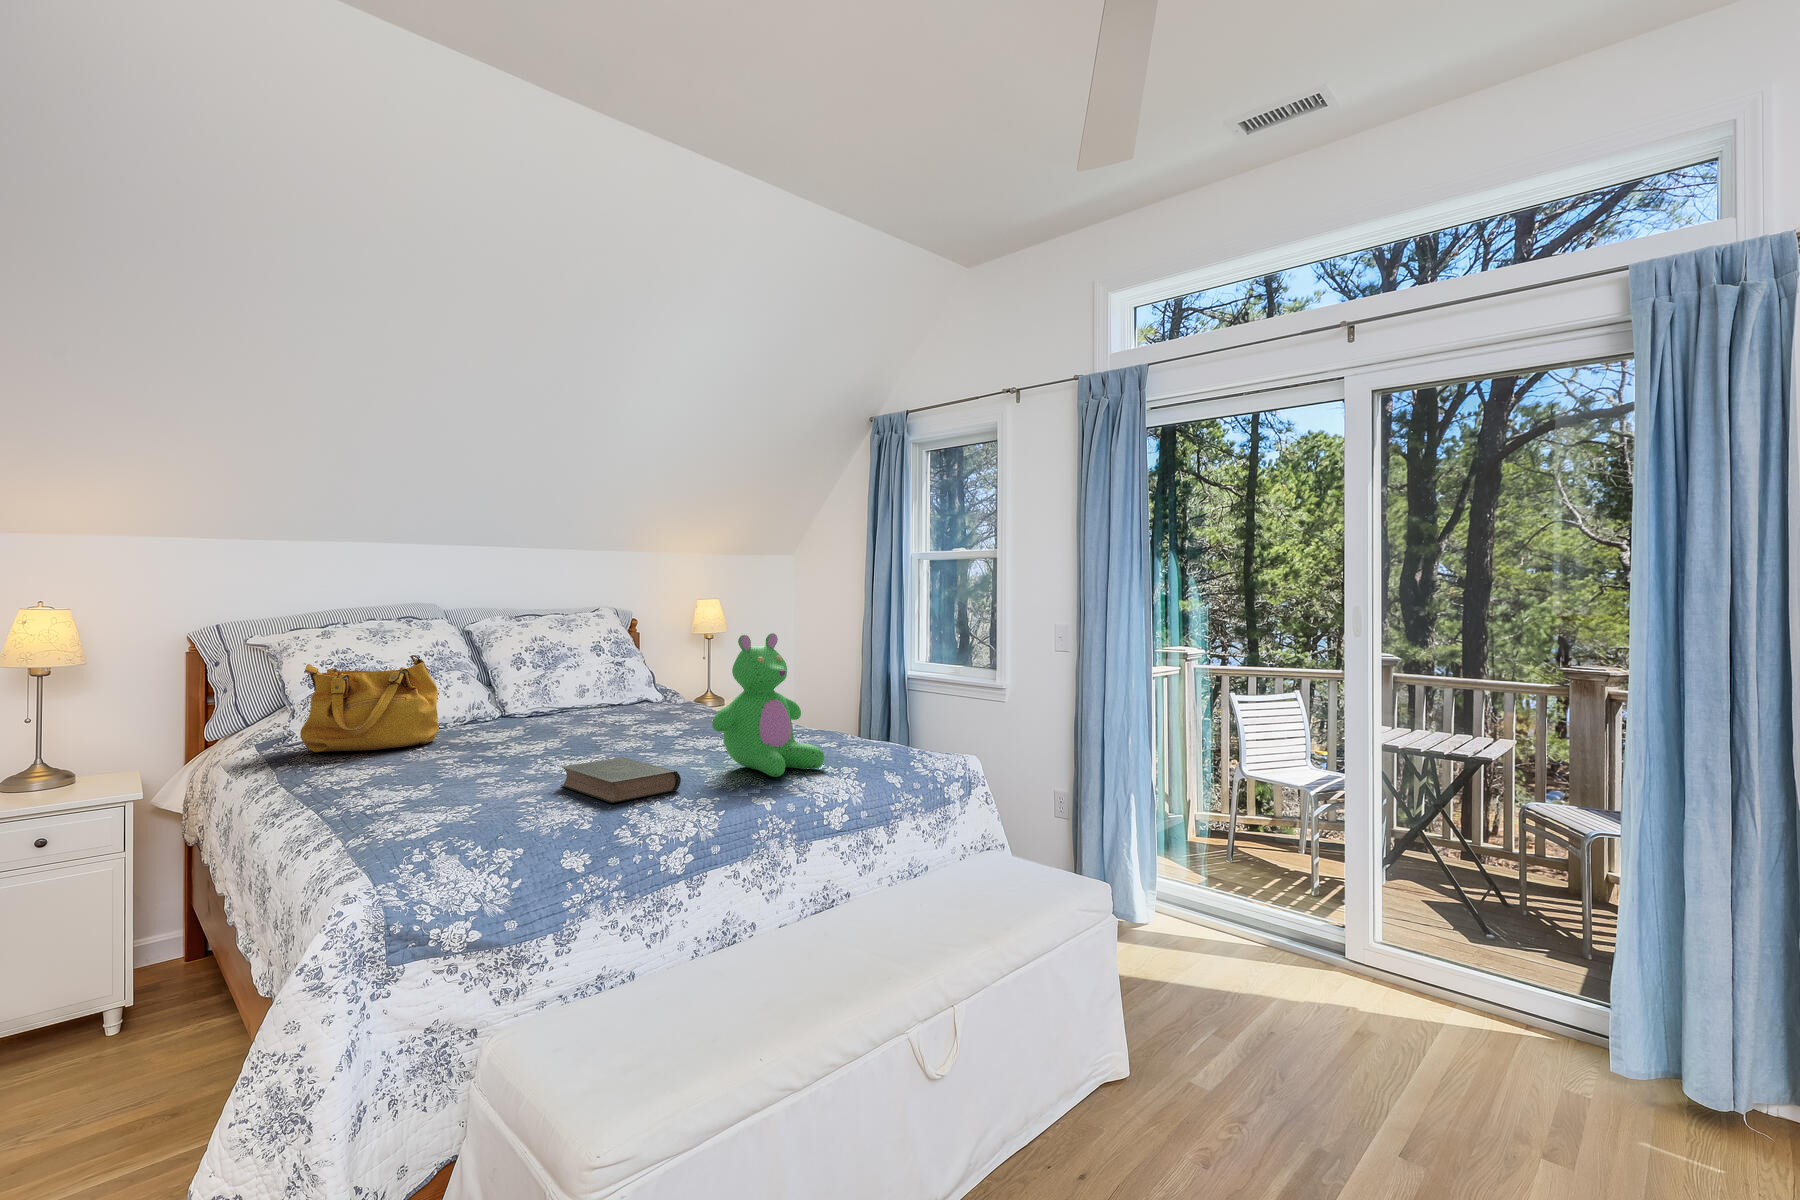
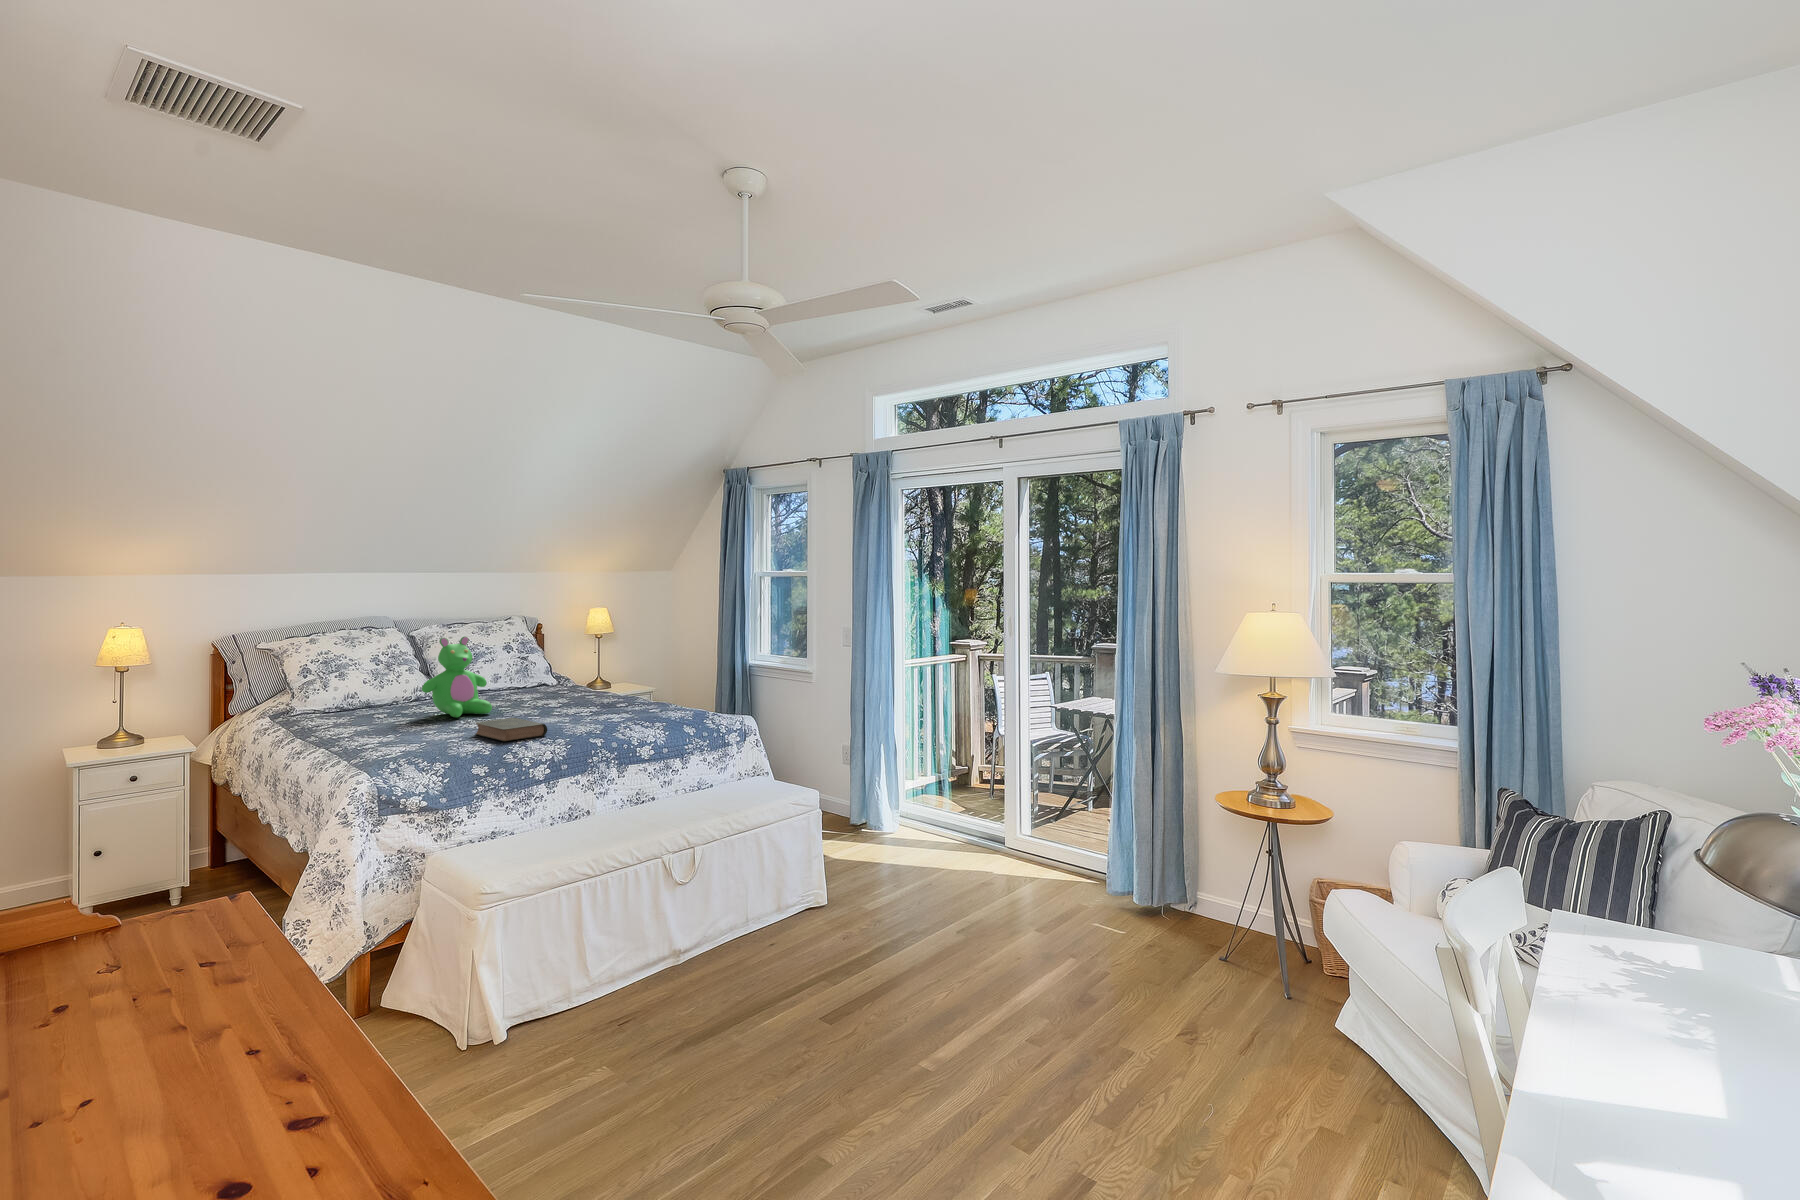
teddy bear: present [712,633,824,777] -> present [422,636,492,717]
handbag: present [300,655,439,752] -> none [302,655,394,719]

